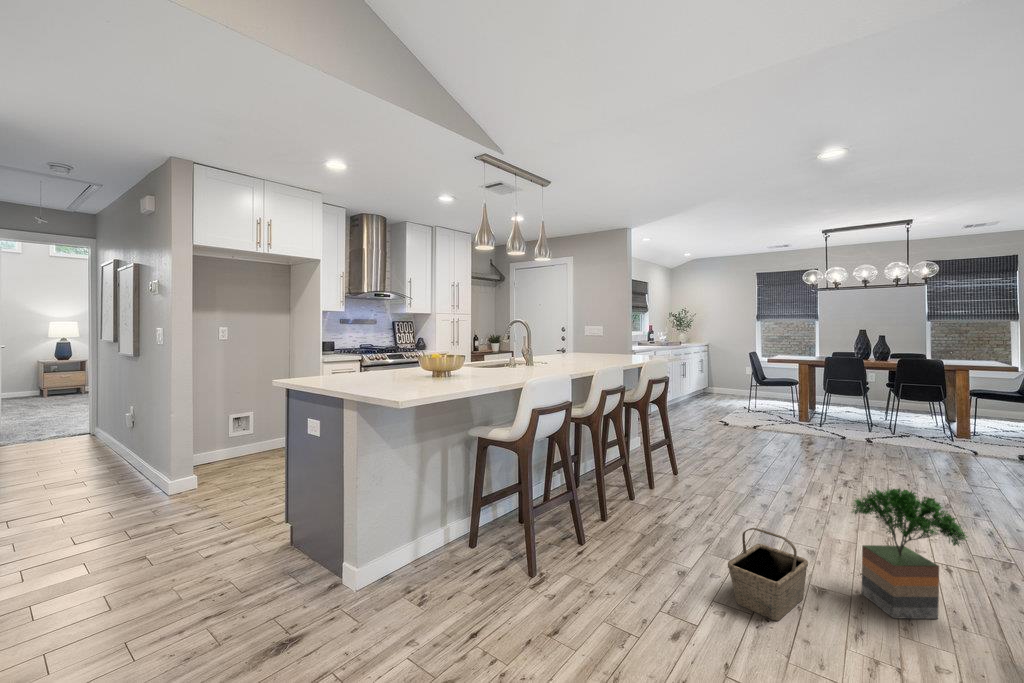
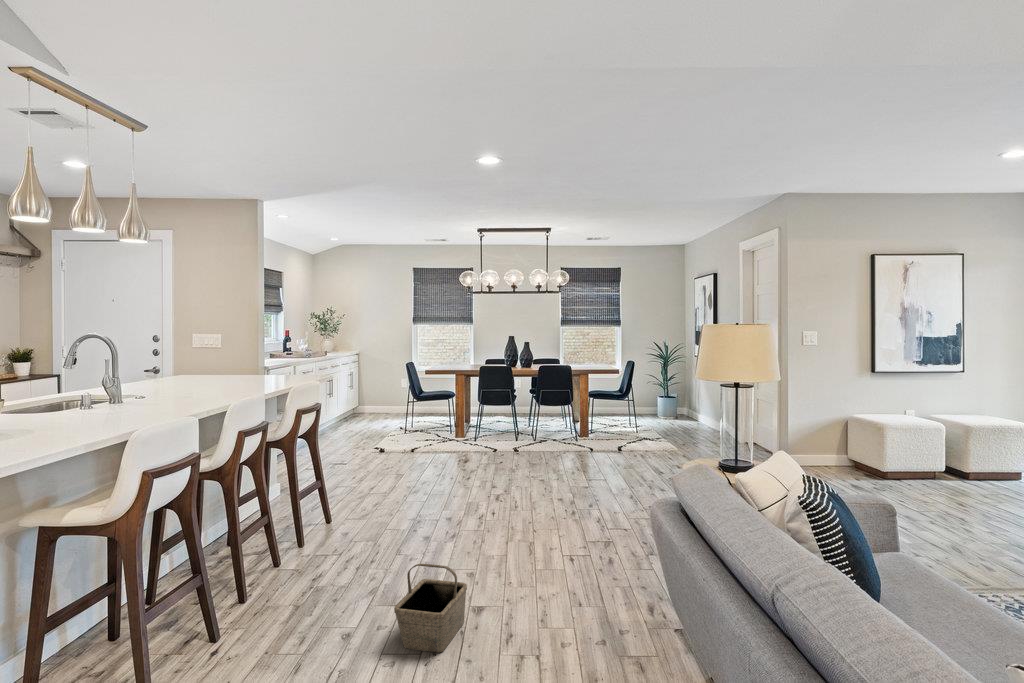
potted tree: present [853,488,968,619] -> none [500,496,583,617]

